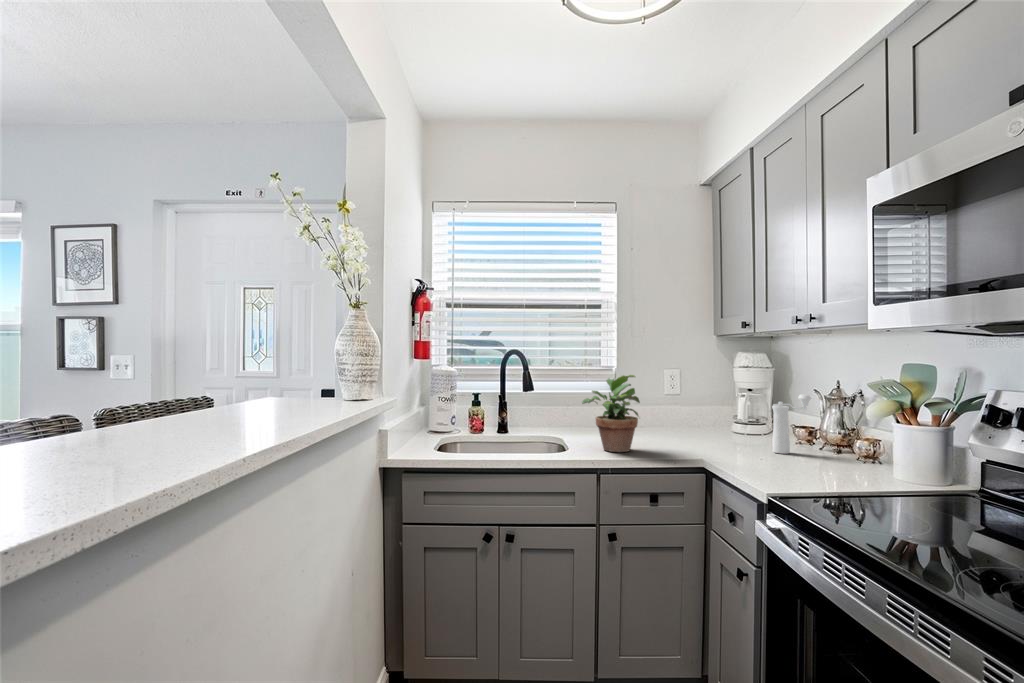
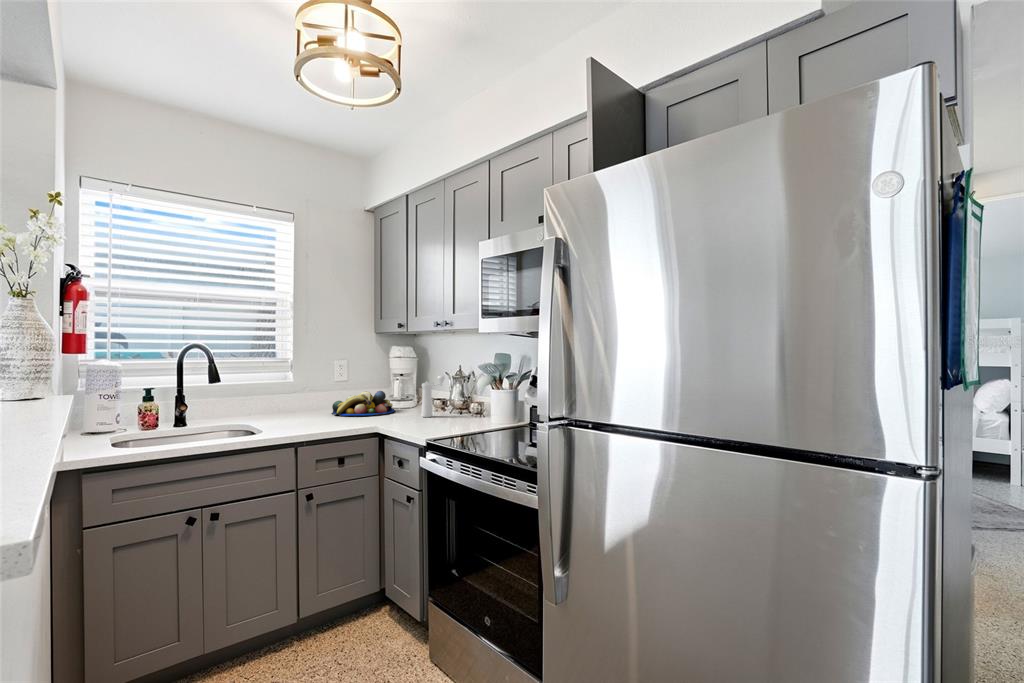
potted plant: present [582,375,640,452] -> none [276,365,328,429]
fruit bowl: none [654,409,736,441] -> present [332,391,395,416]

